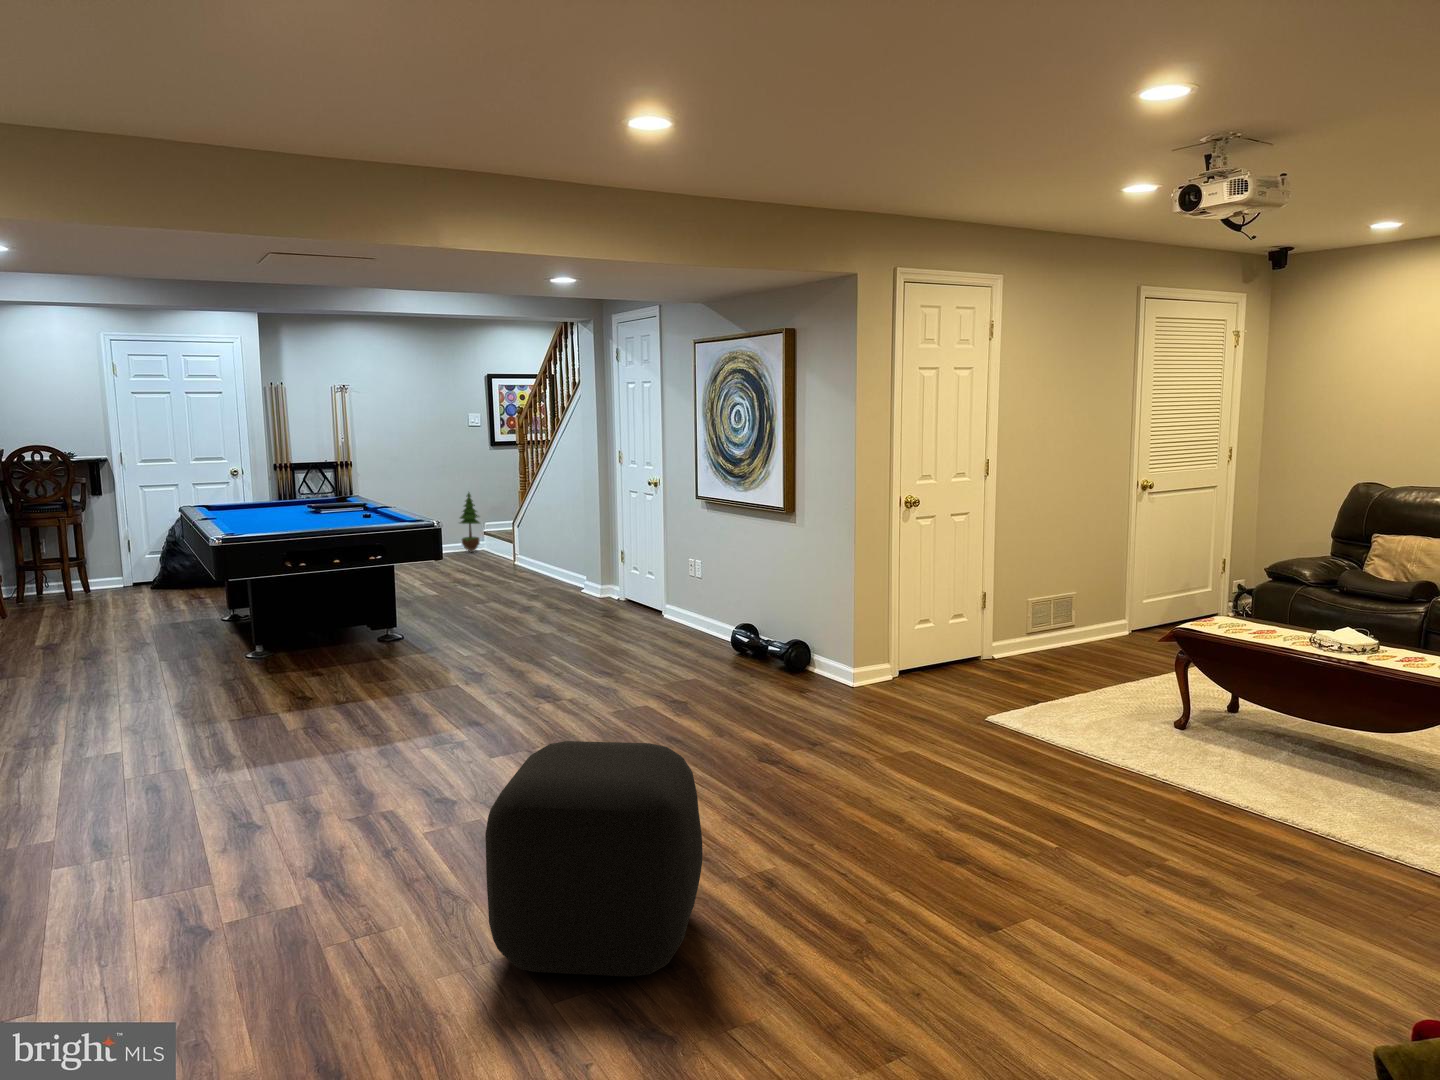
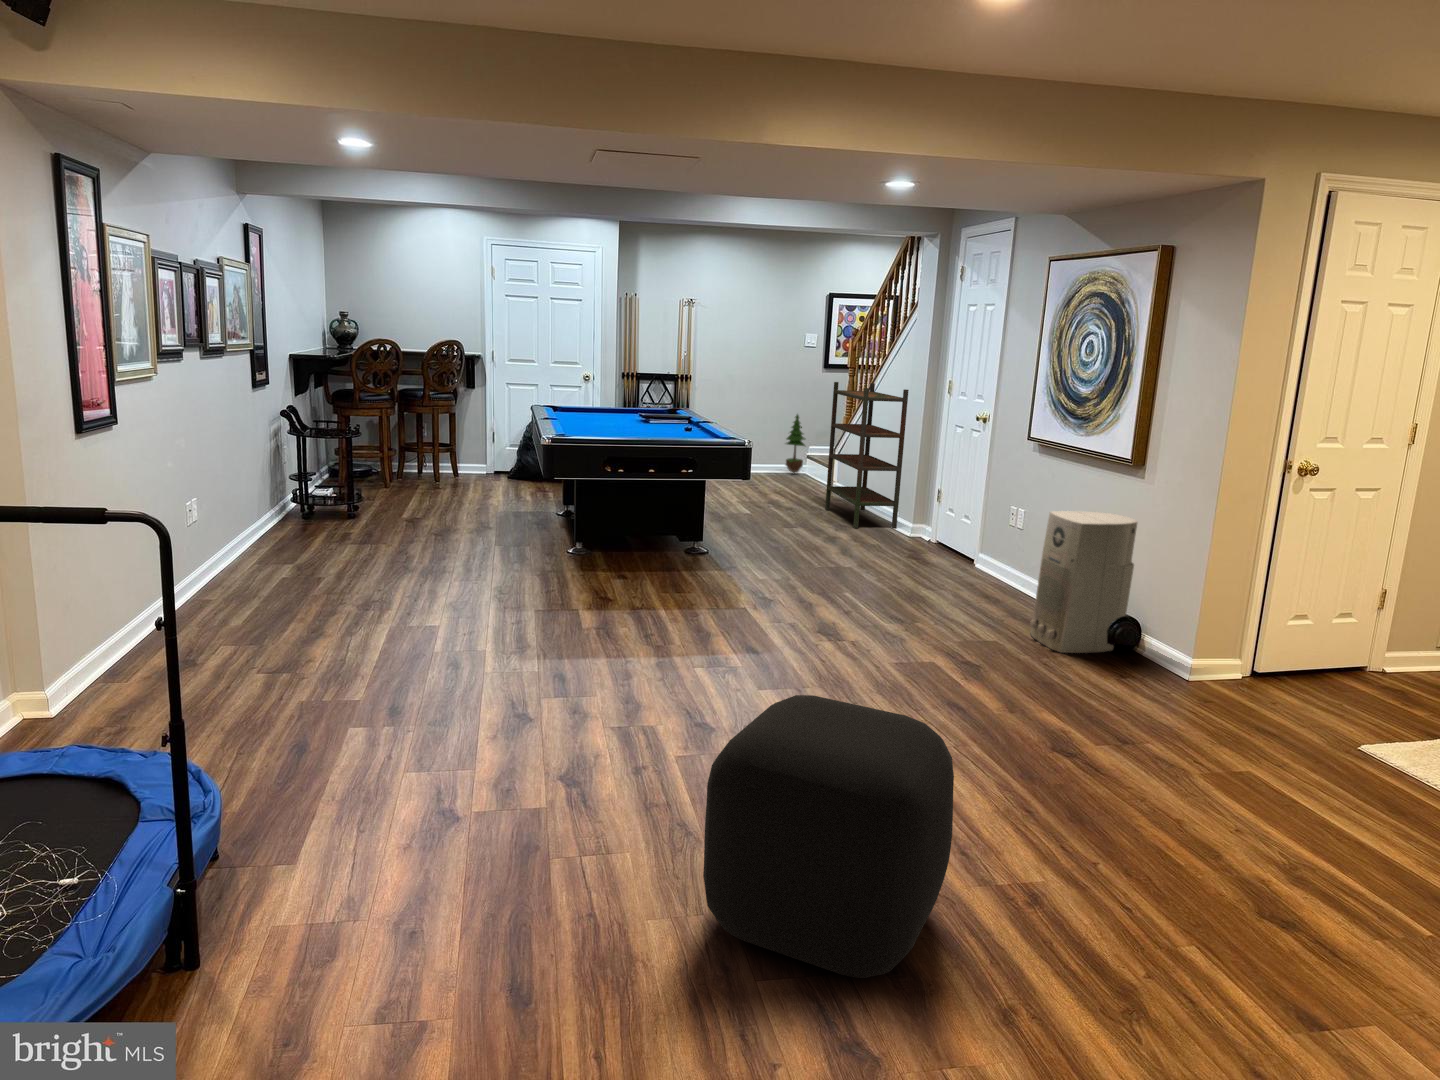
bookshelf: none [507,457,585,598] -> present [825,382,909,528]
air purifier: none [722,556,800,682] -> present [1030,511,1137,653]

